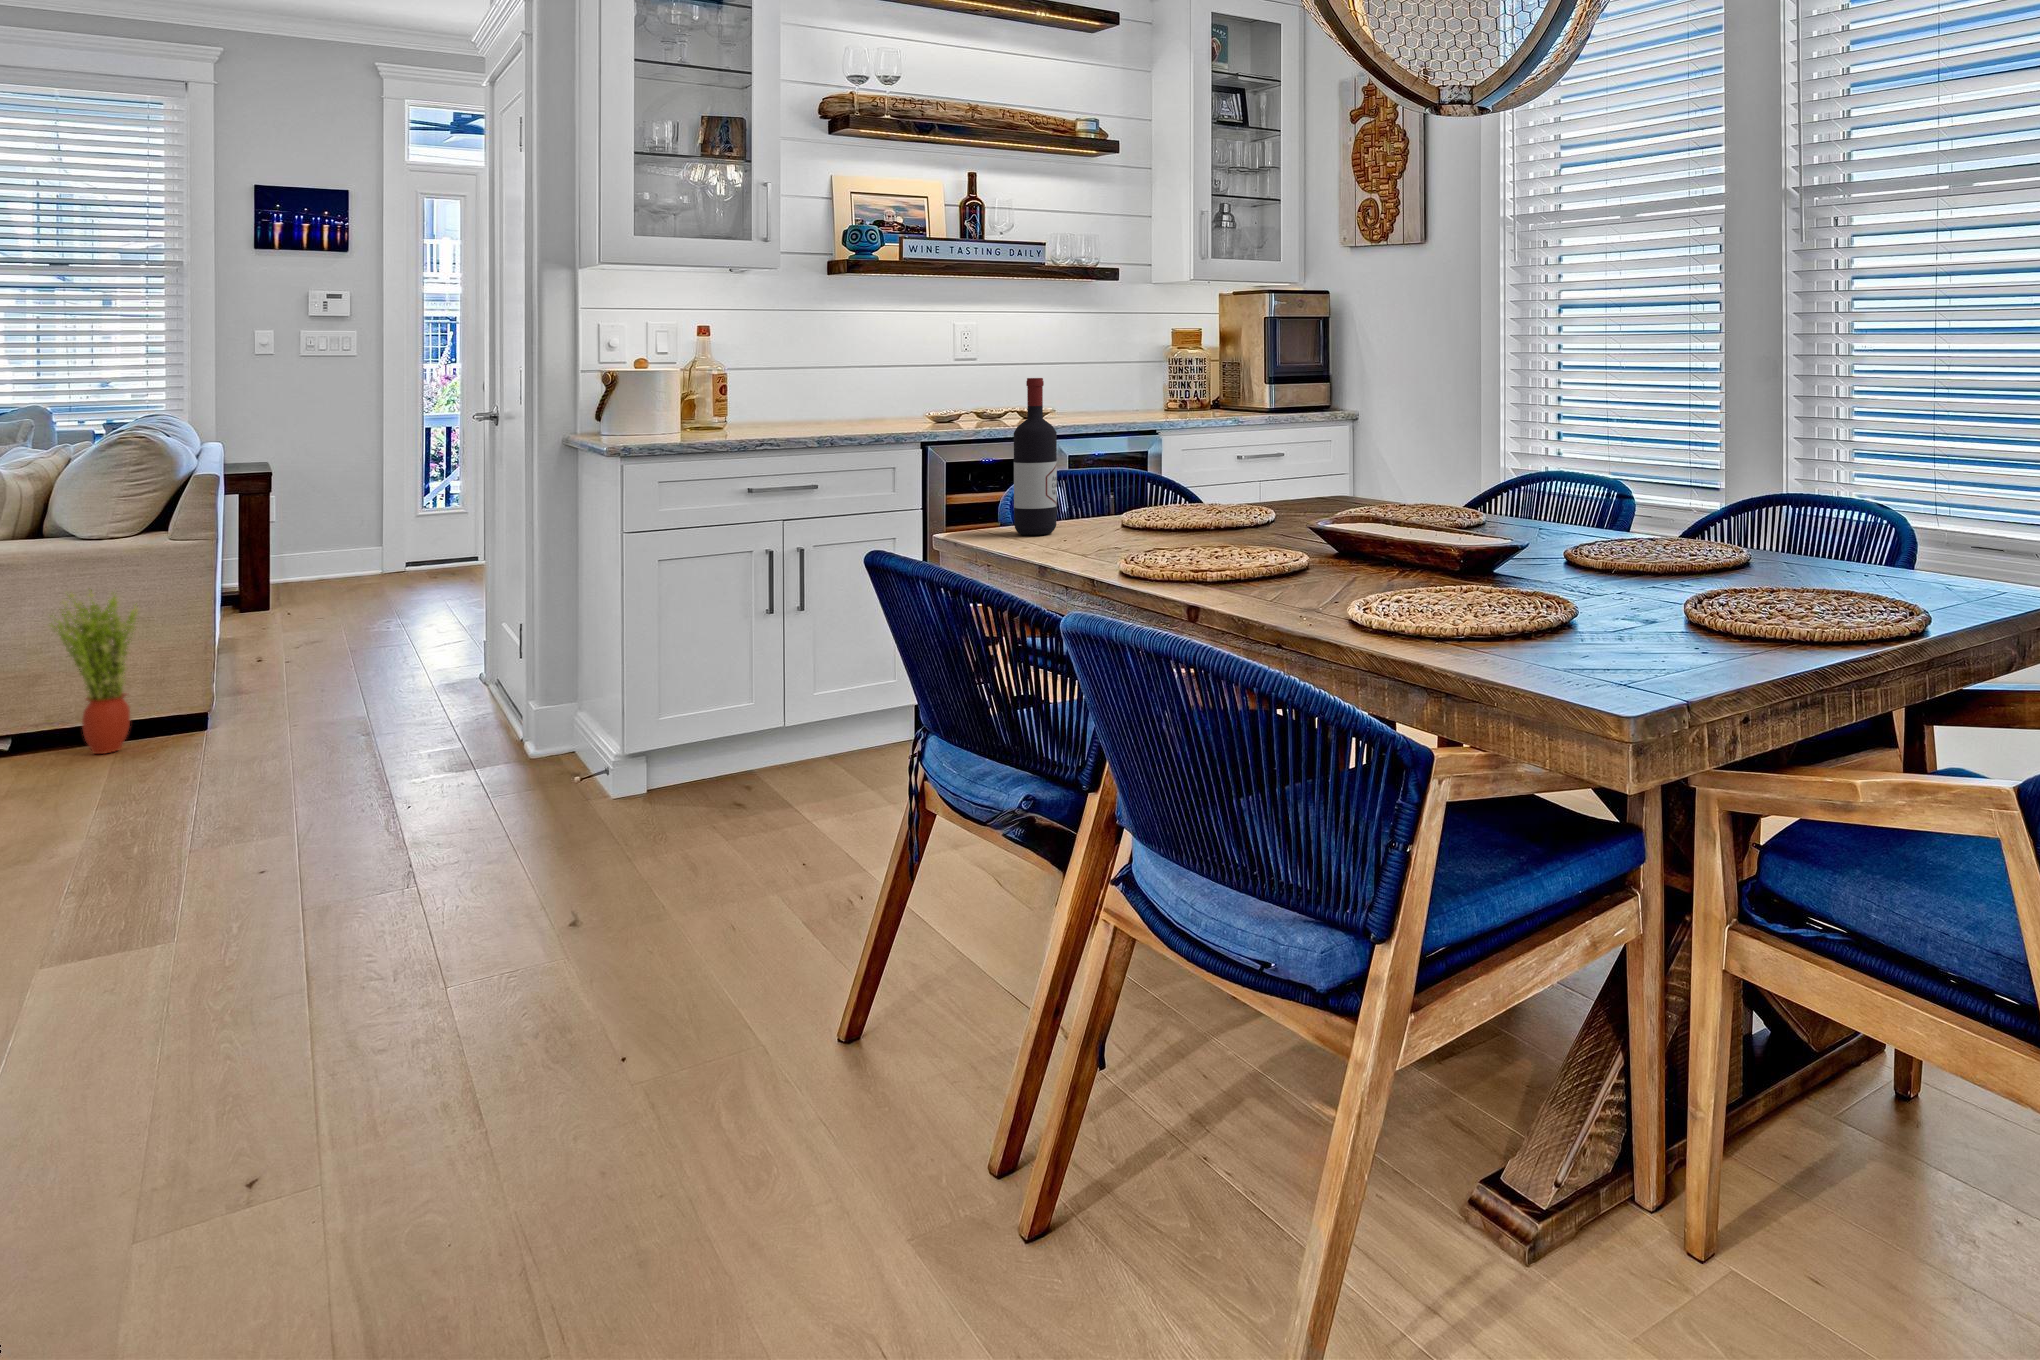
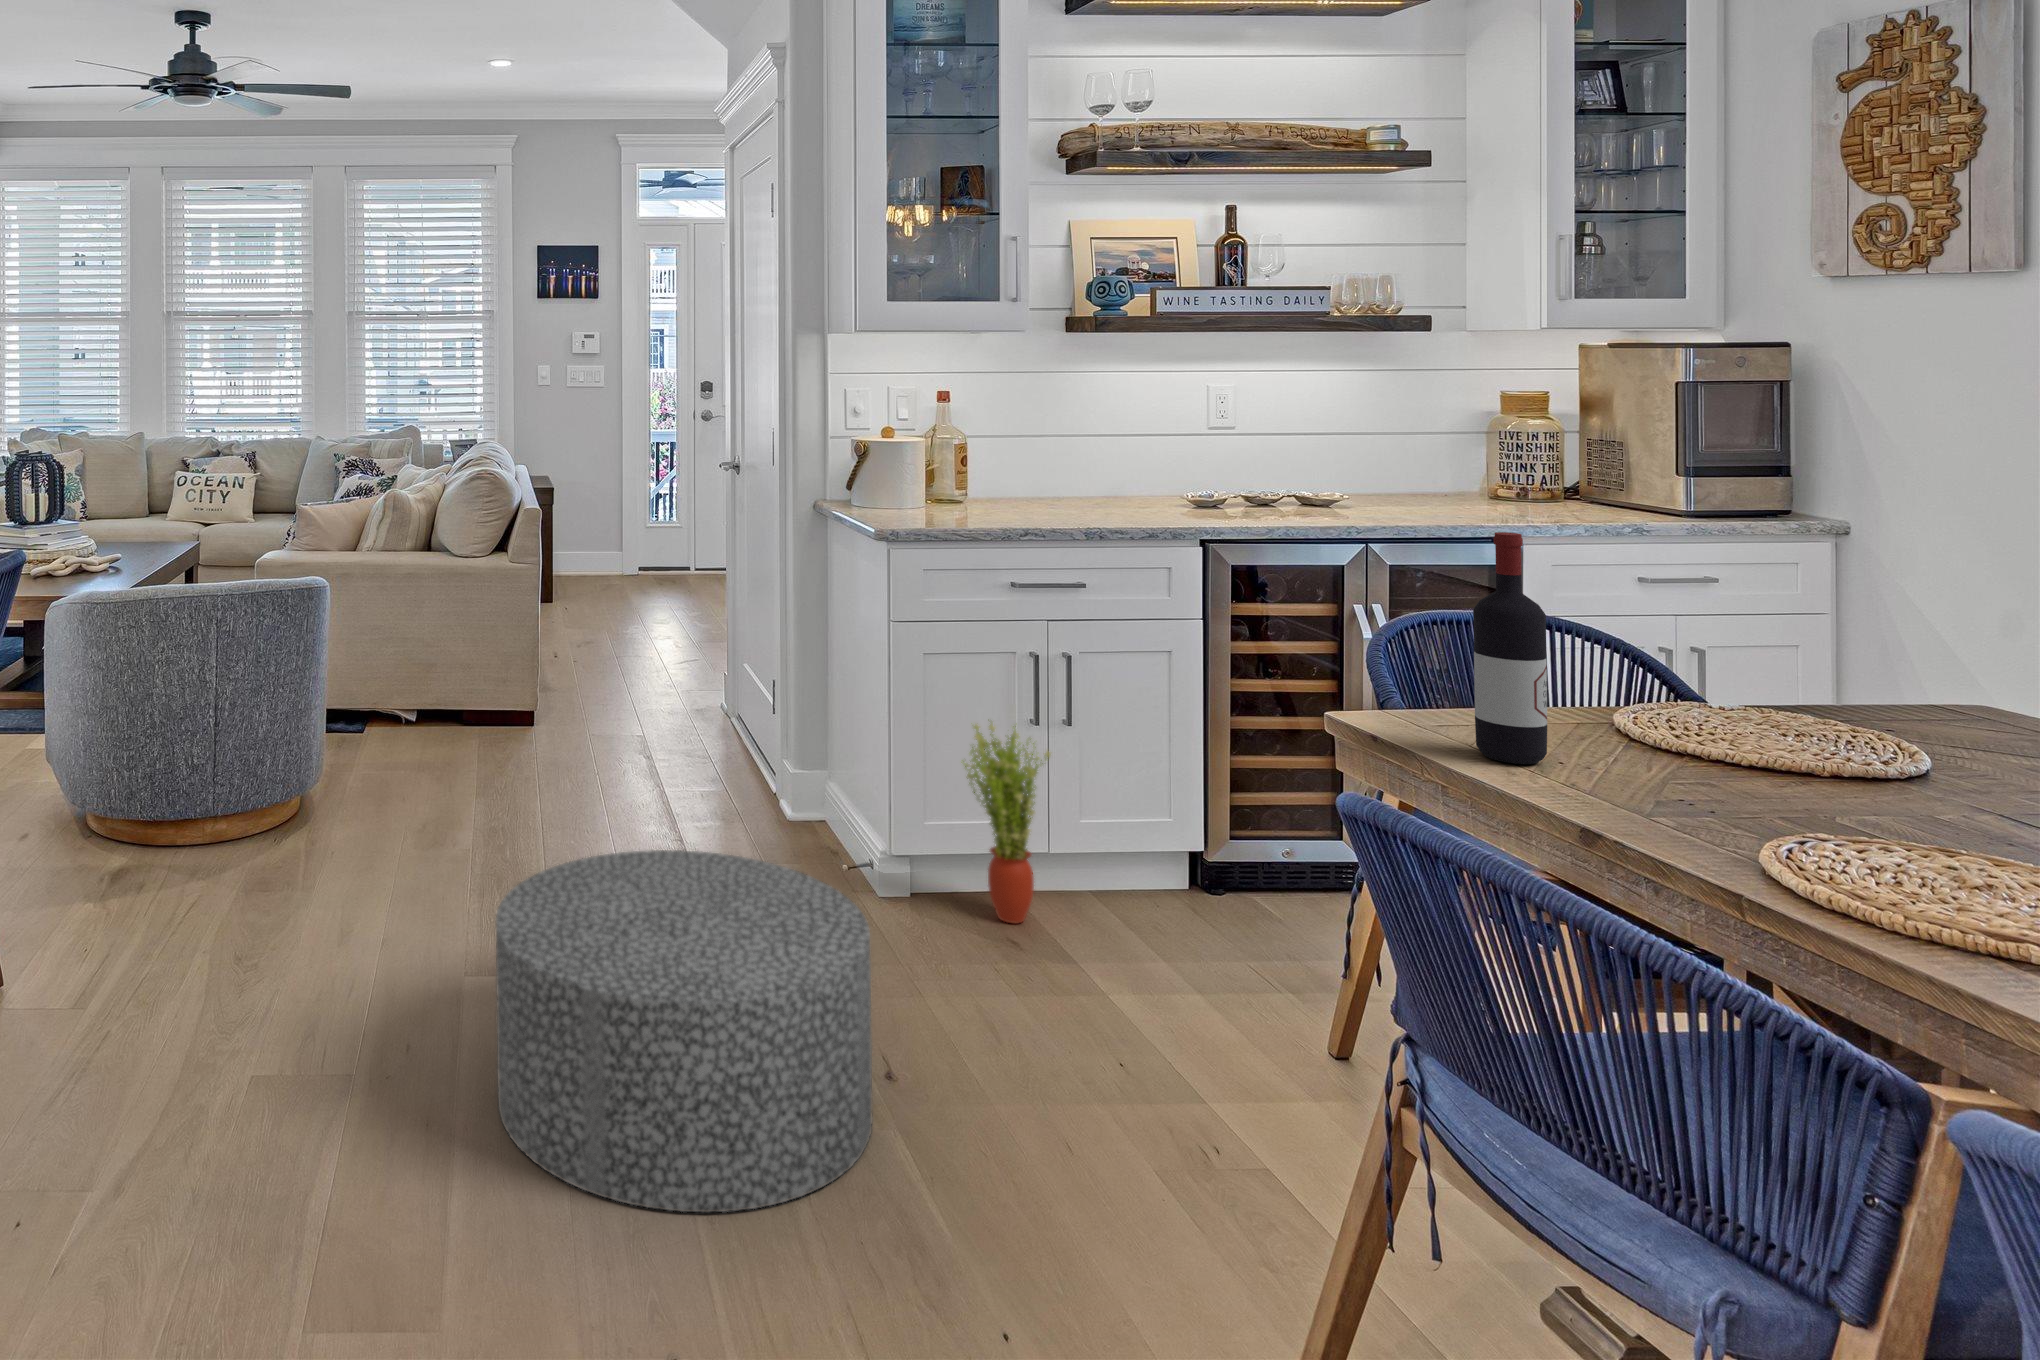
potted plant: present [50,590,138,754] -> present [961,724,1051,923]
ottoman: none [102,749,556,1063] -> present [496,850,873,1212]

